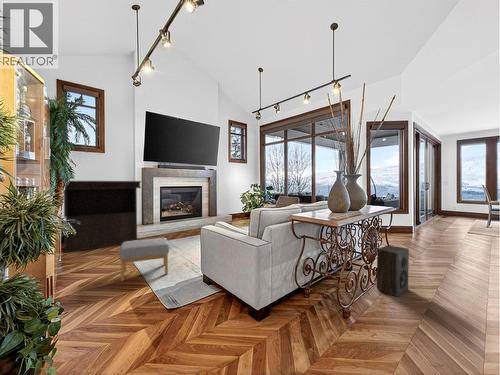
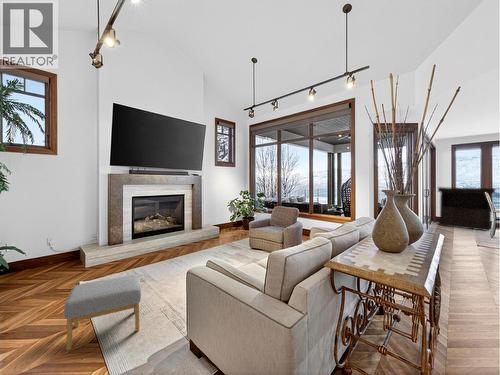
console table: present [62,181,141,254] -> present [438,187,495,231]
speaker: present [377,245,409,297] -> none [428,285,467,363]

